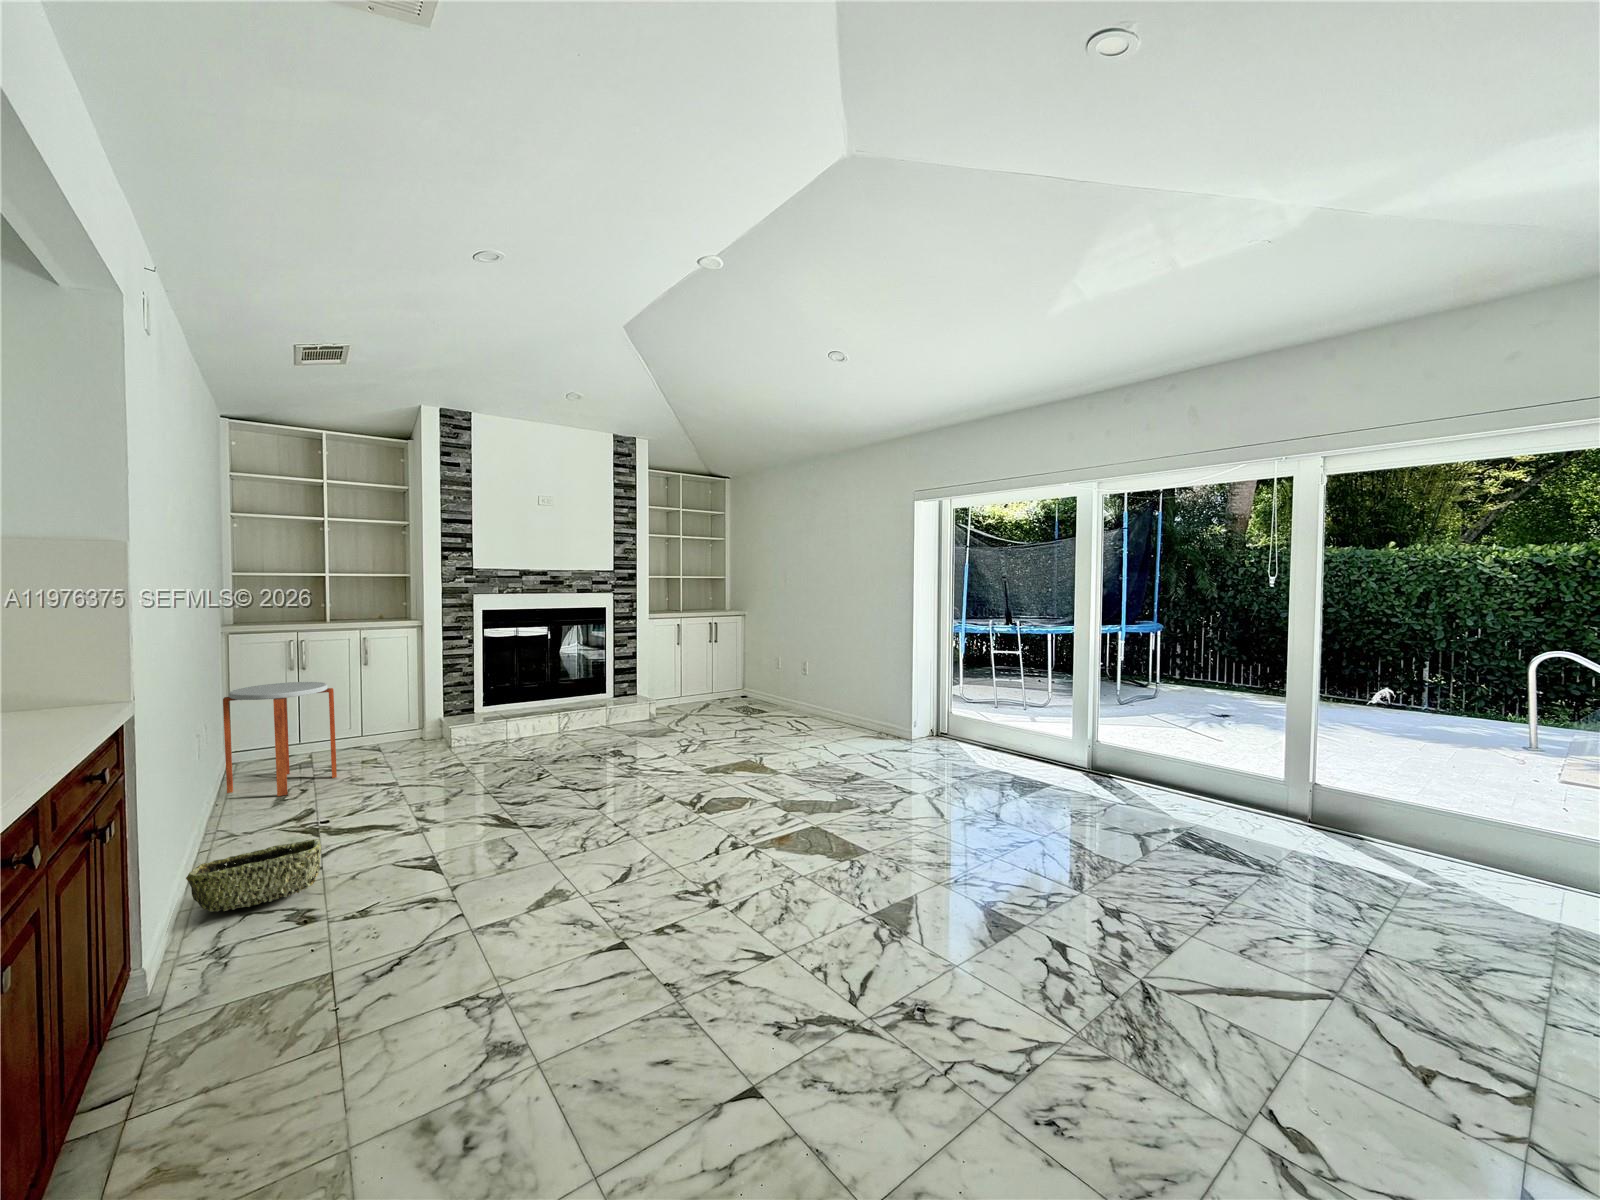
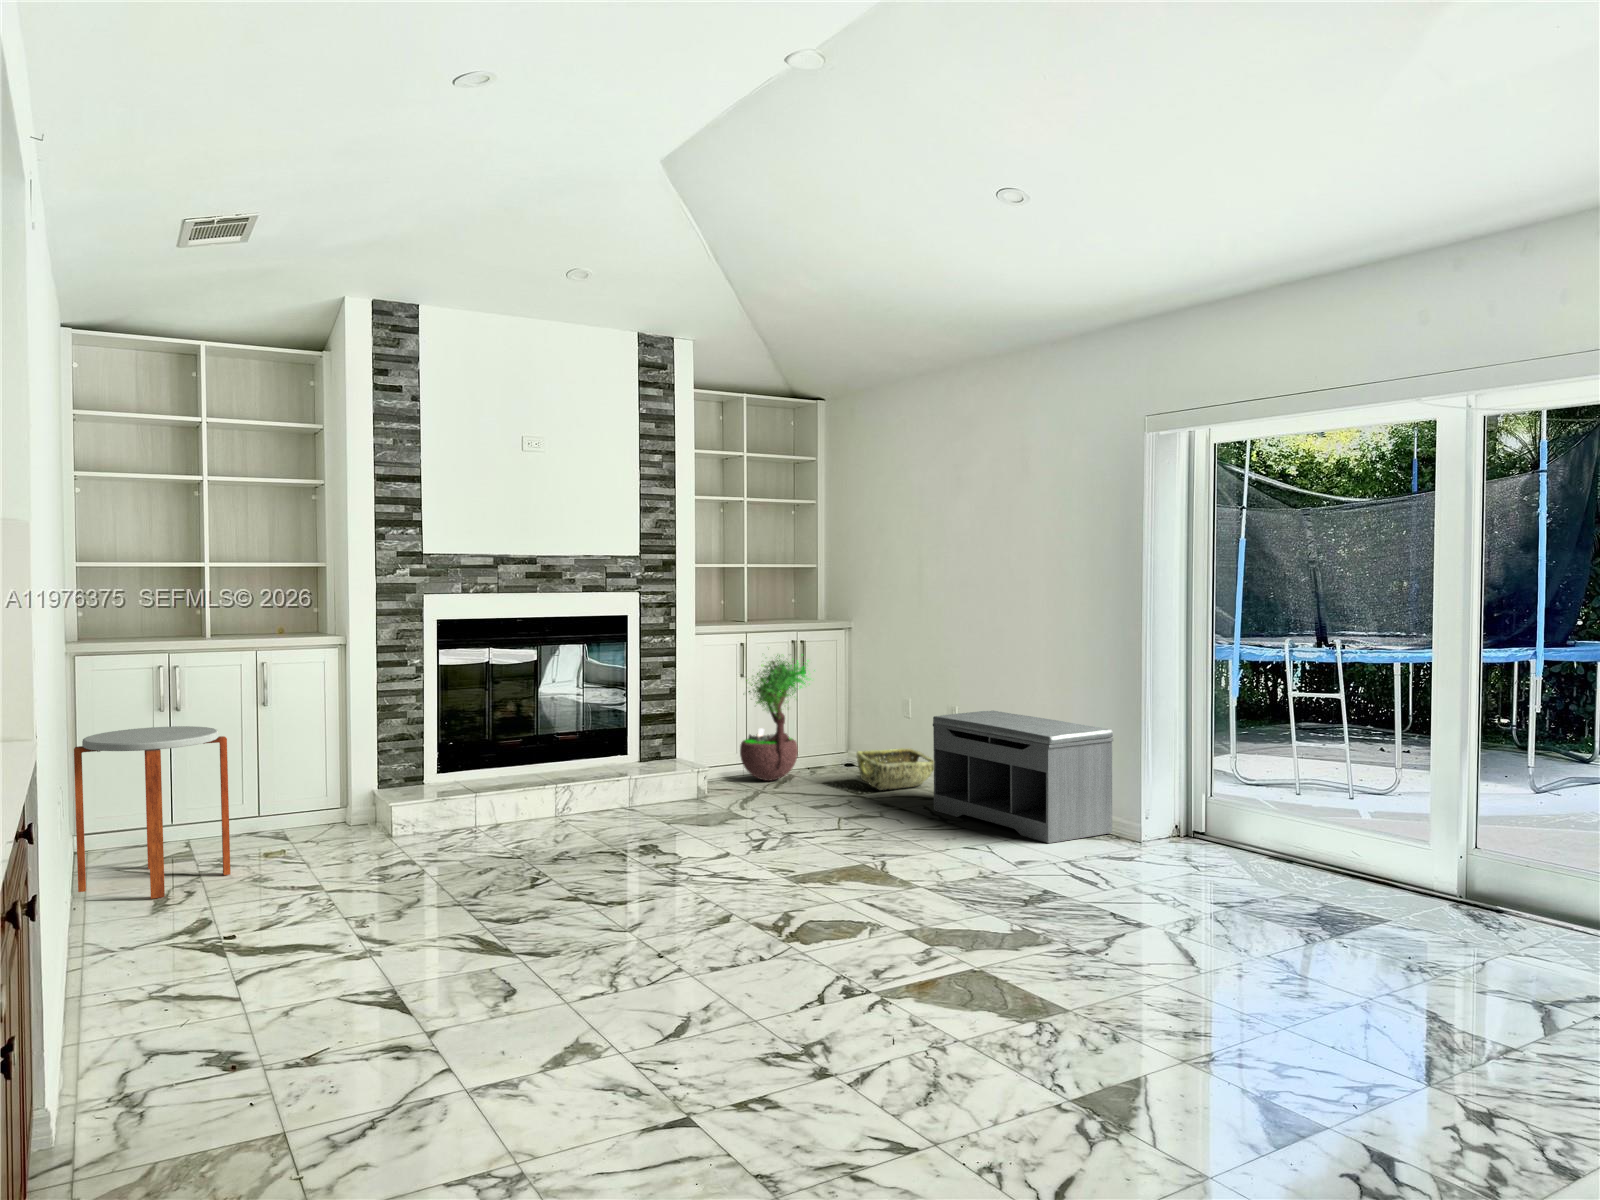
potted tree: none [676,626,721,706] -> present [740,654,815,781]
bench: none [790,663,895,742] -> present [933,711,1113,843]
woven basket: present [186,839,321,911] -> present [856,748,934,790]

